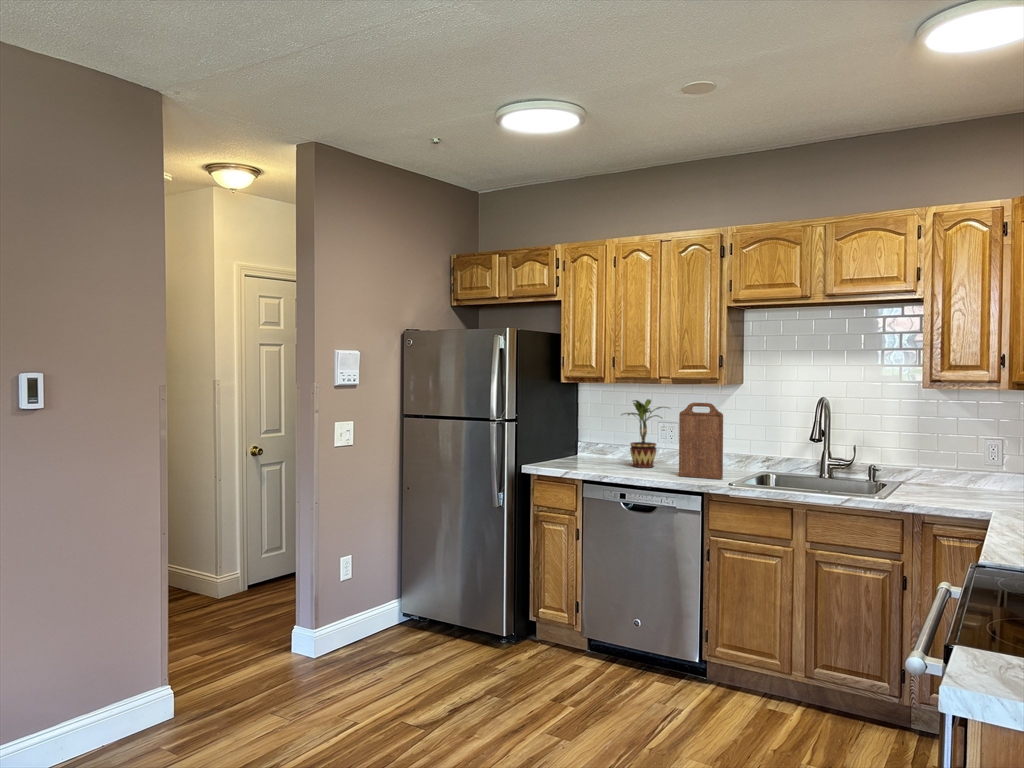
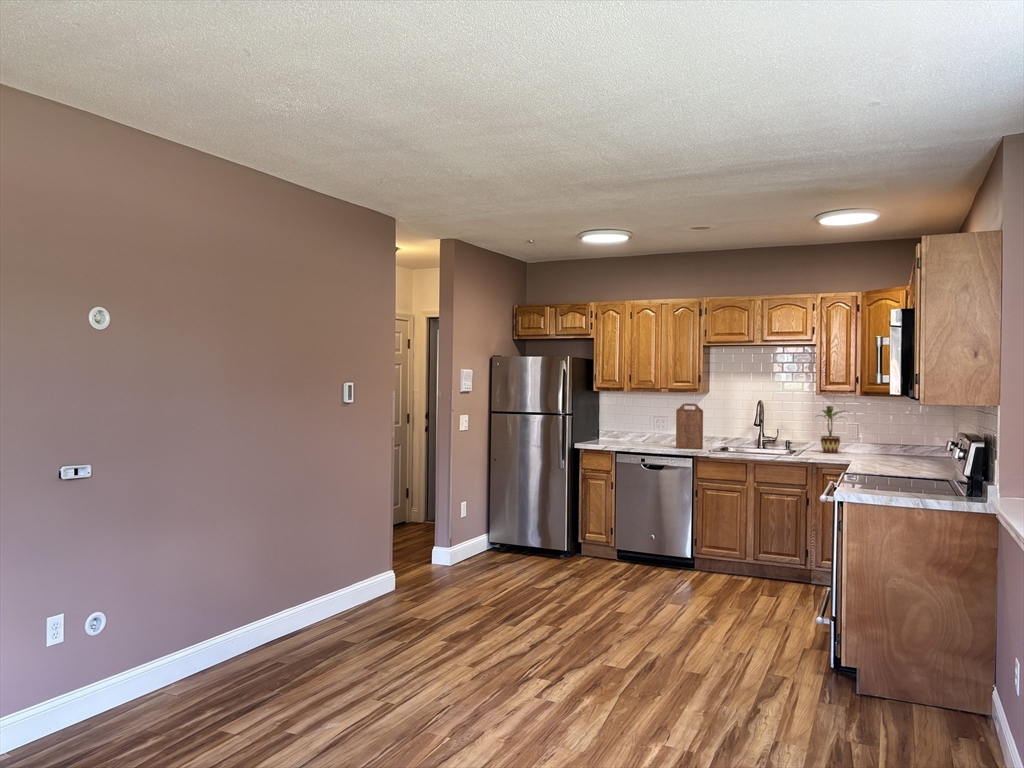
potted plant: present [622,399,667,468] -> present [821,406,845,453]

